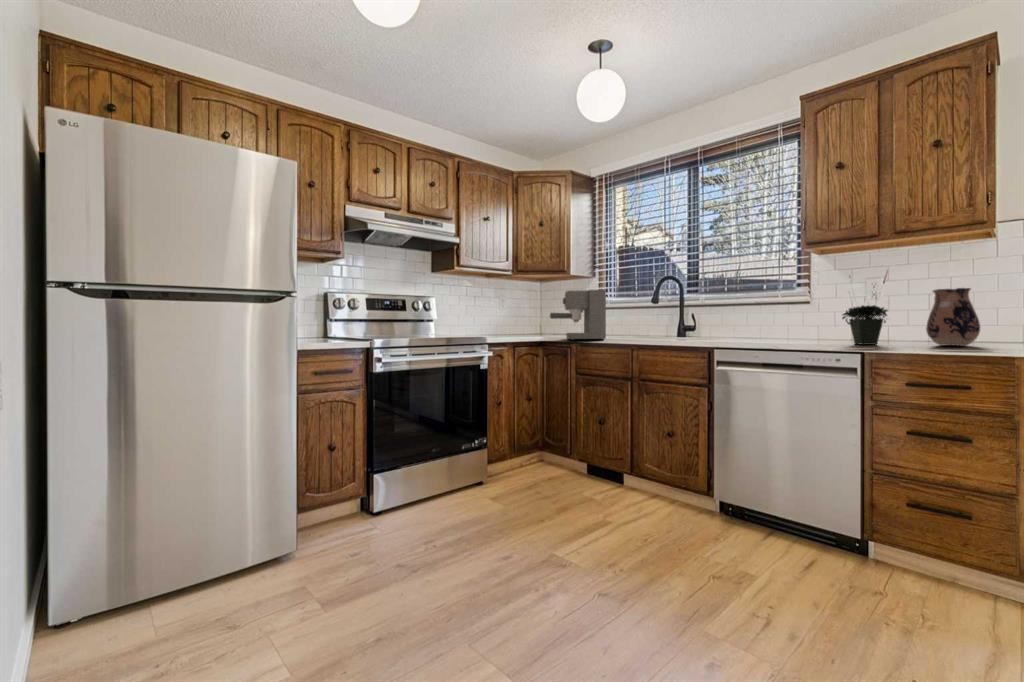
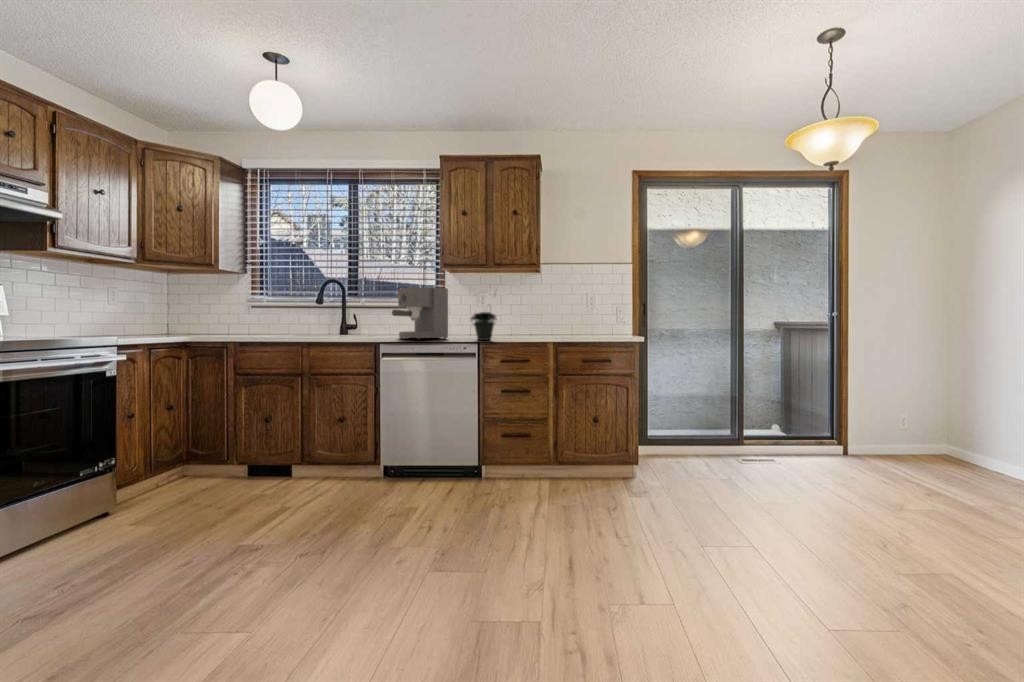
ceramic pitcher: present [926,288,980,346] -> none [518,302,544,340]
coffee maker: present [550,290,606,340] -> present [392,287,448,339]

